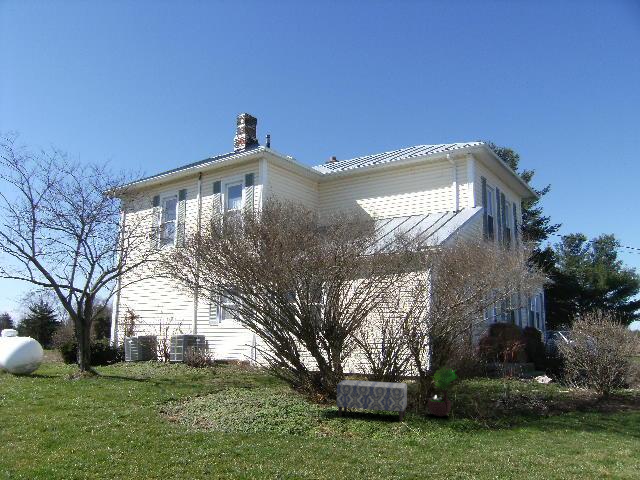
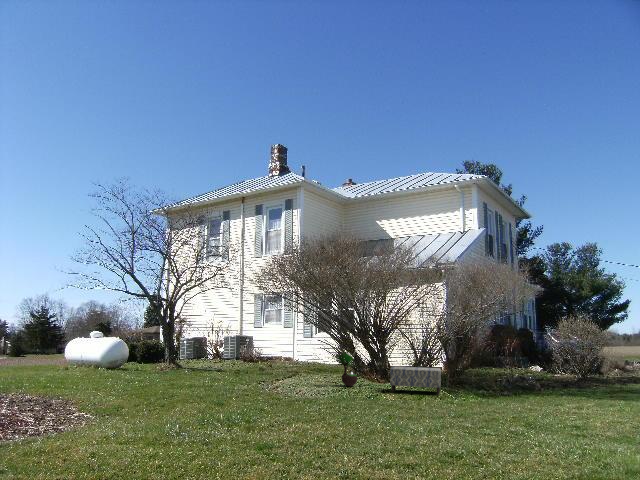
potted tree: present [428,368,455,416] -> present [336,353,358,386]

